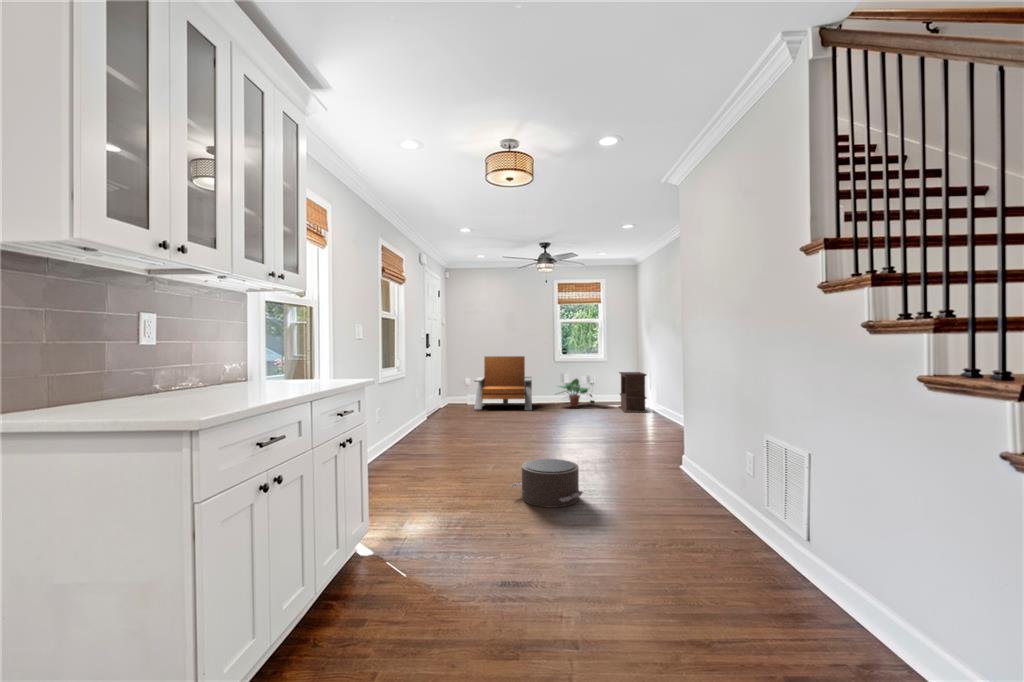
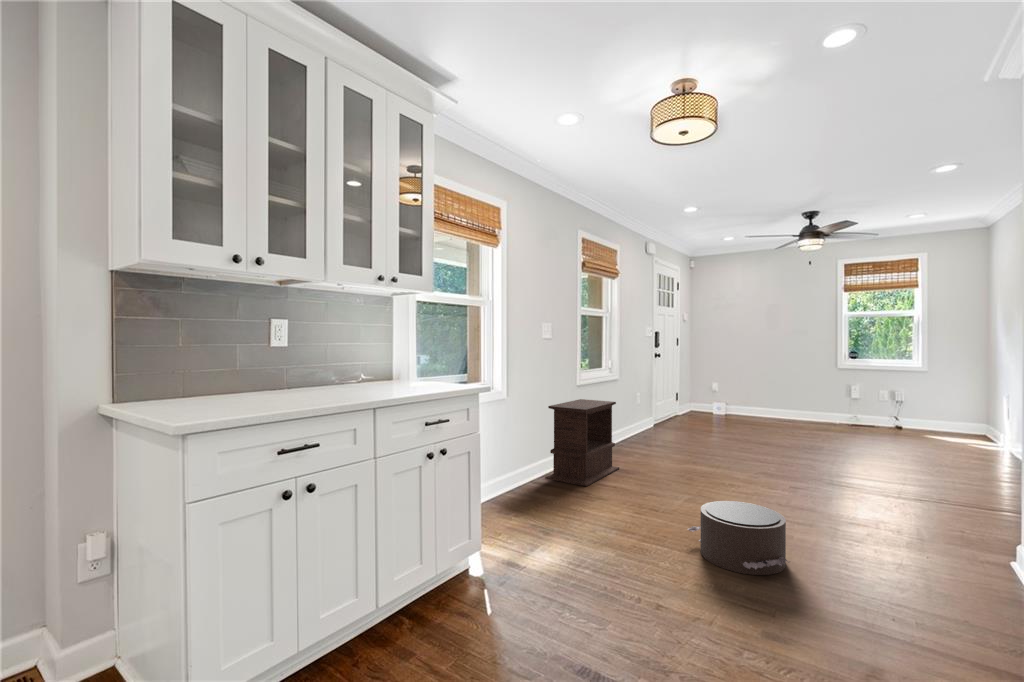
lounge chair: present [474,356,532,410] -> none [717,359,802,430]
side table: present [618,372,648,413] -> present [545,399,619,486]
potted plant: present [559,379,588,407] -> none [834,392,904,431]

